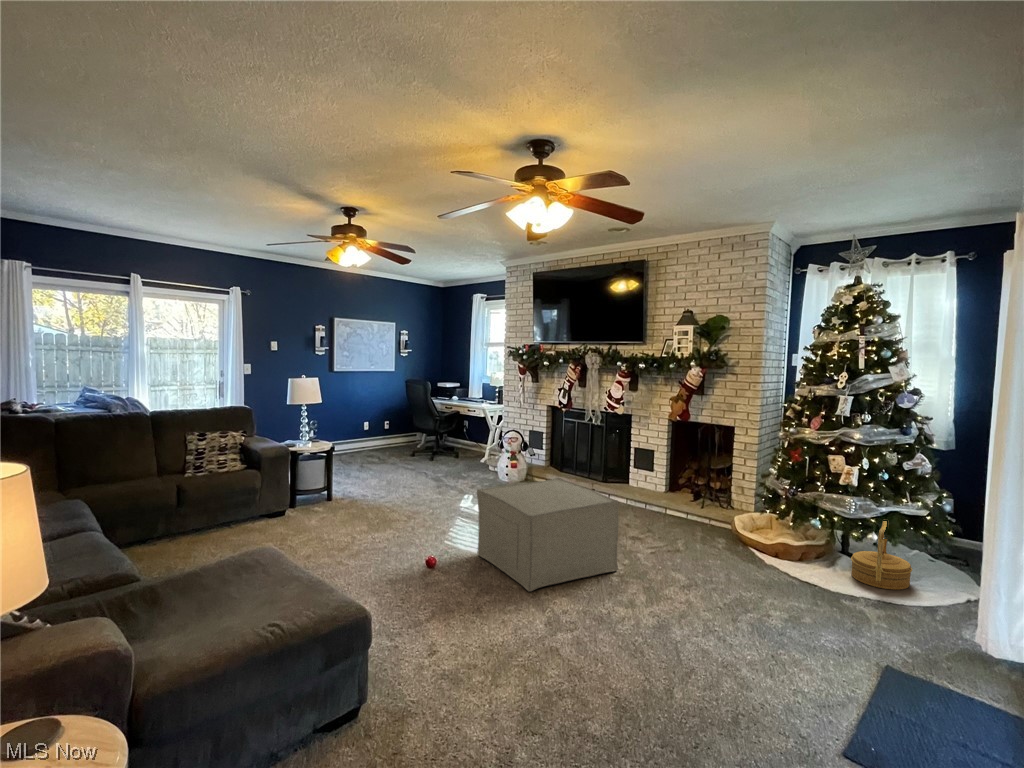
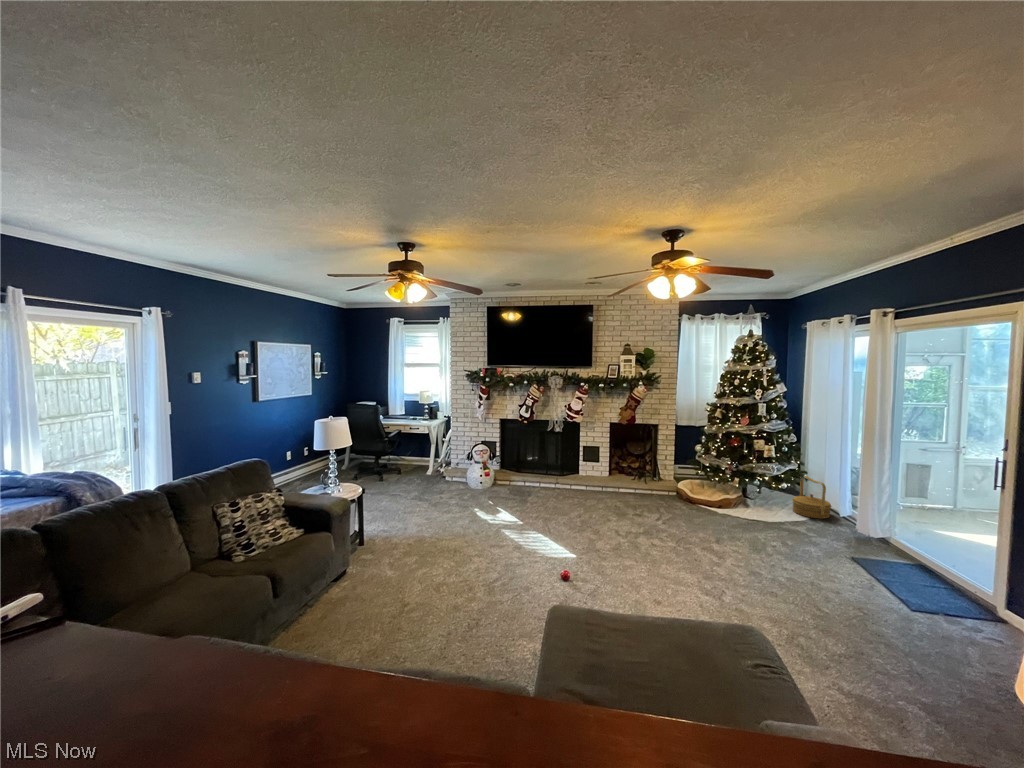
ottoman: present [477,478,619,591] -> none [608,482,711,587]

